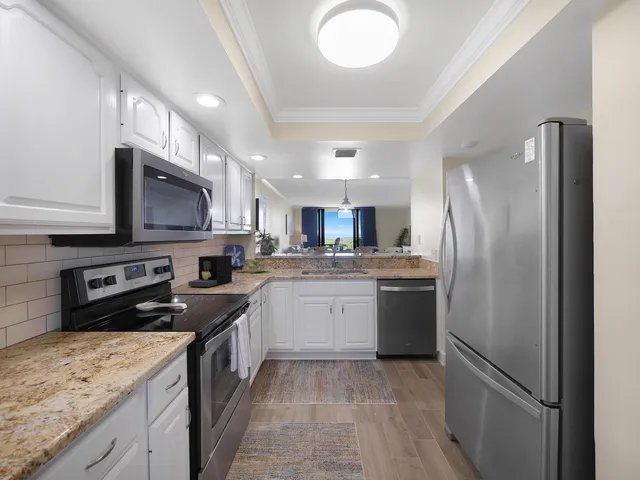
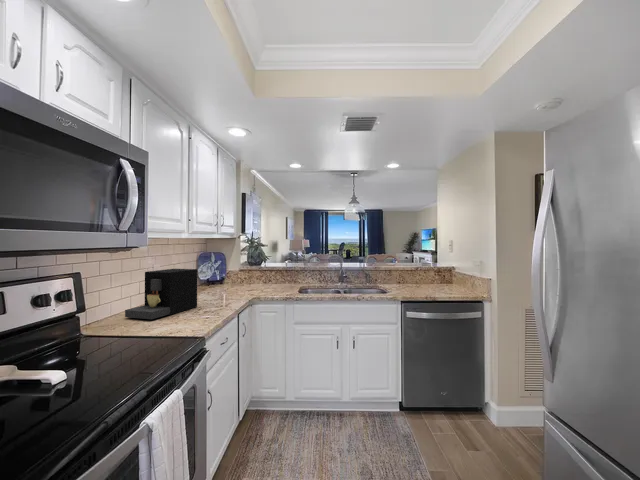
potted plant: present [243,261,265,273] -> none [213,254,257,290]

